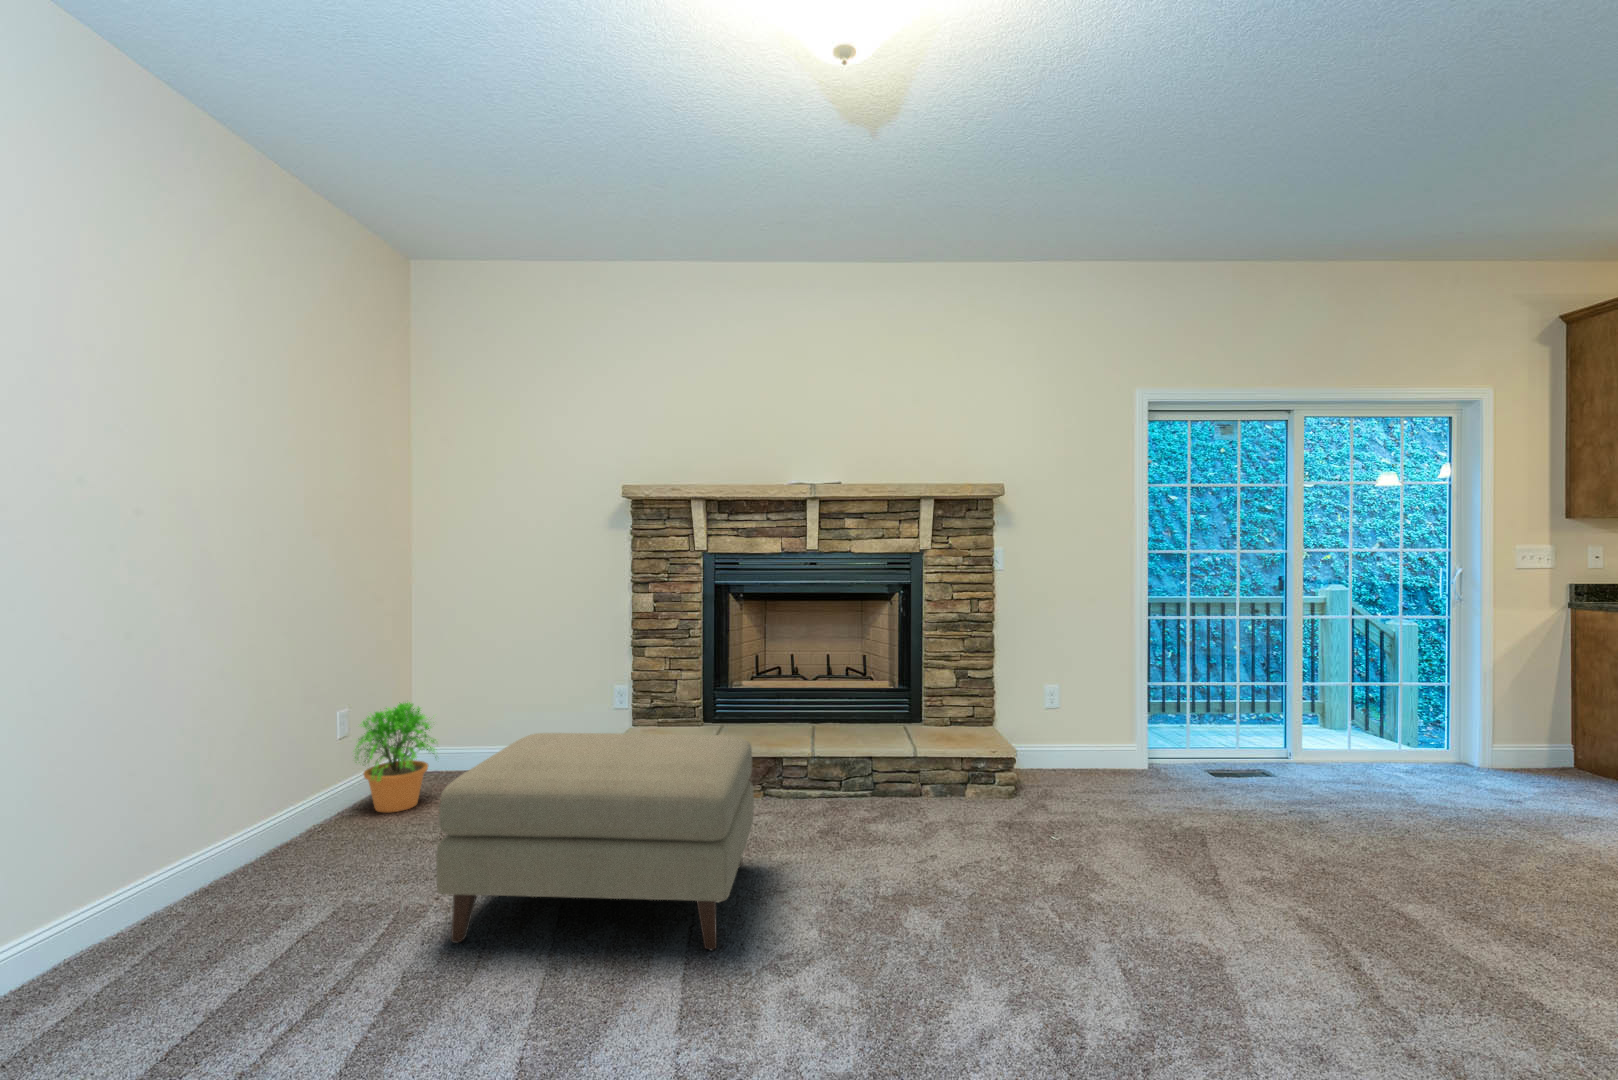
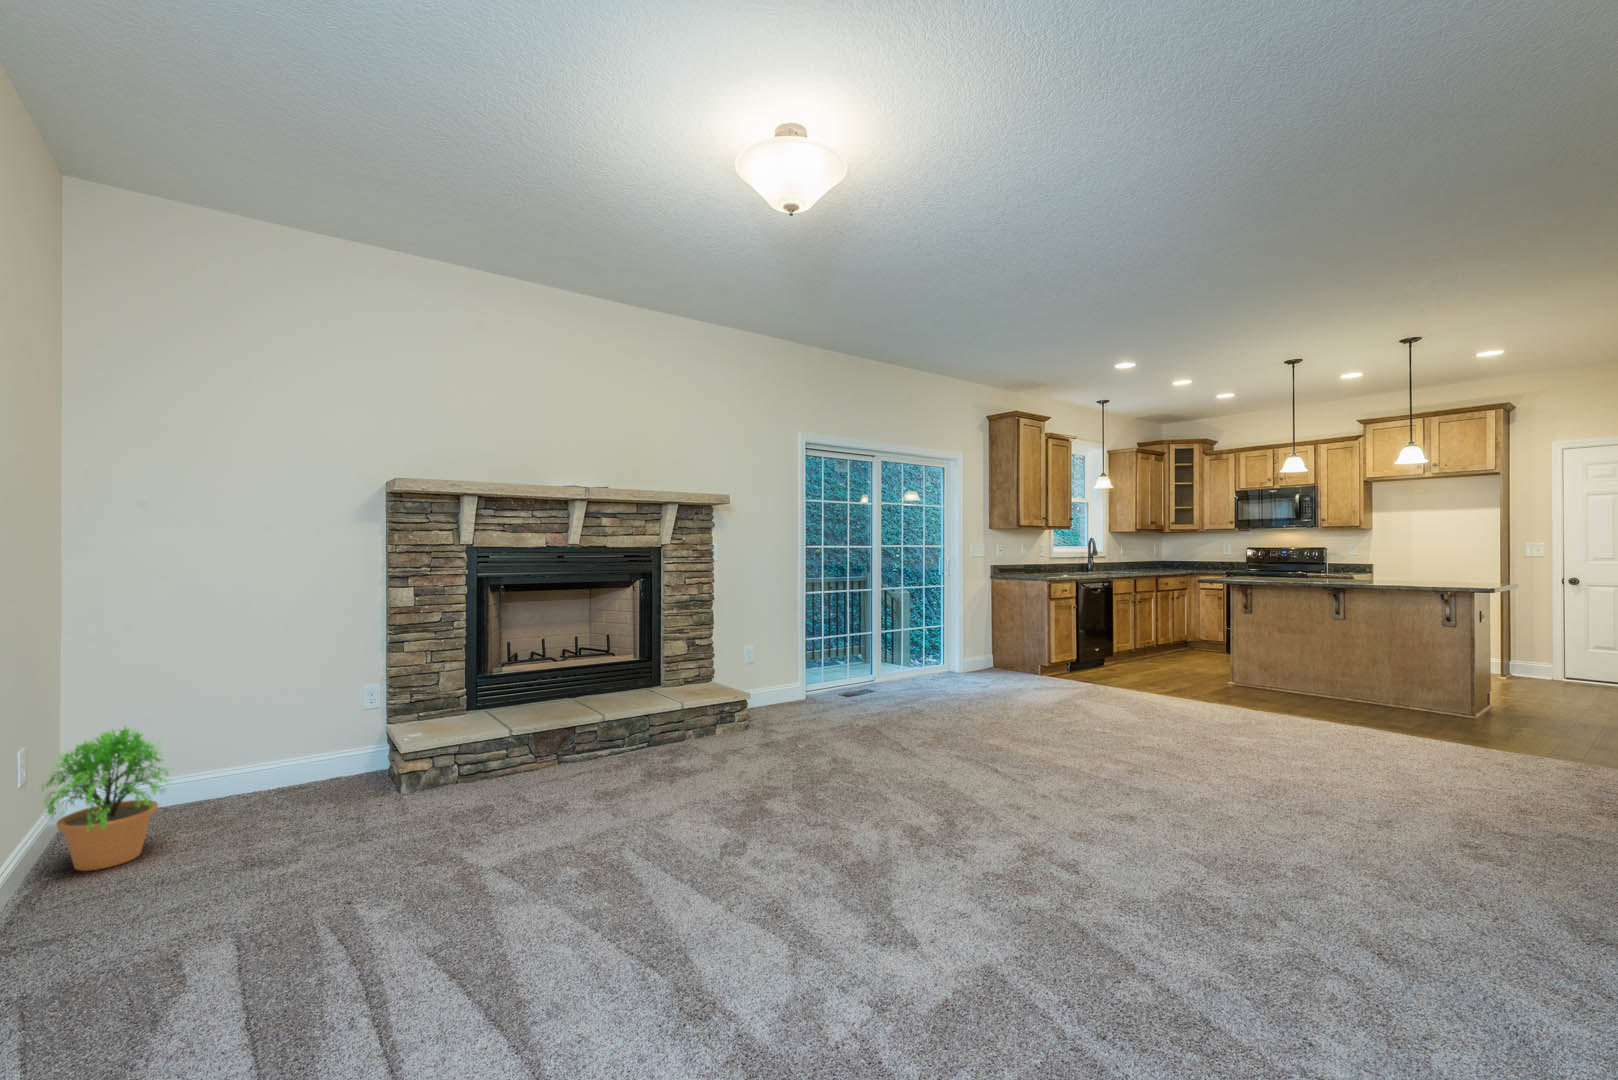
ottoman: present [436,733,754,950] -> none [386,699,679,928]

